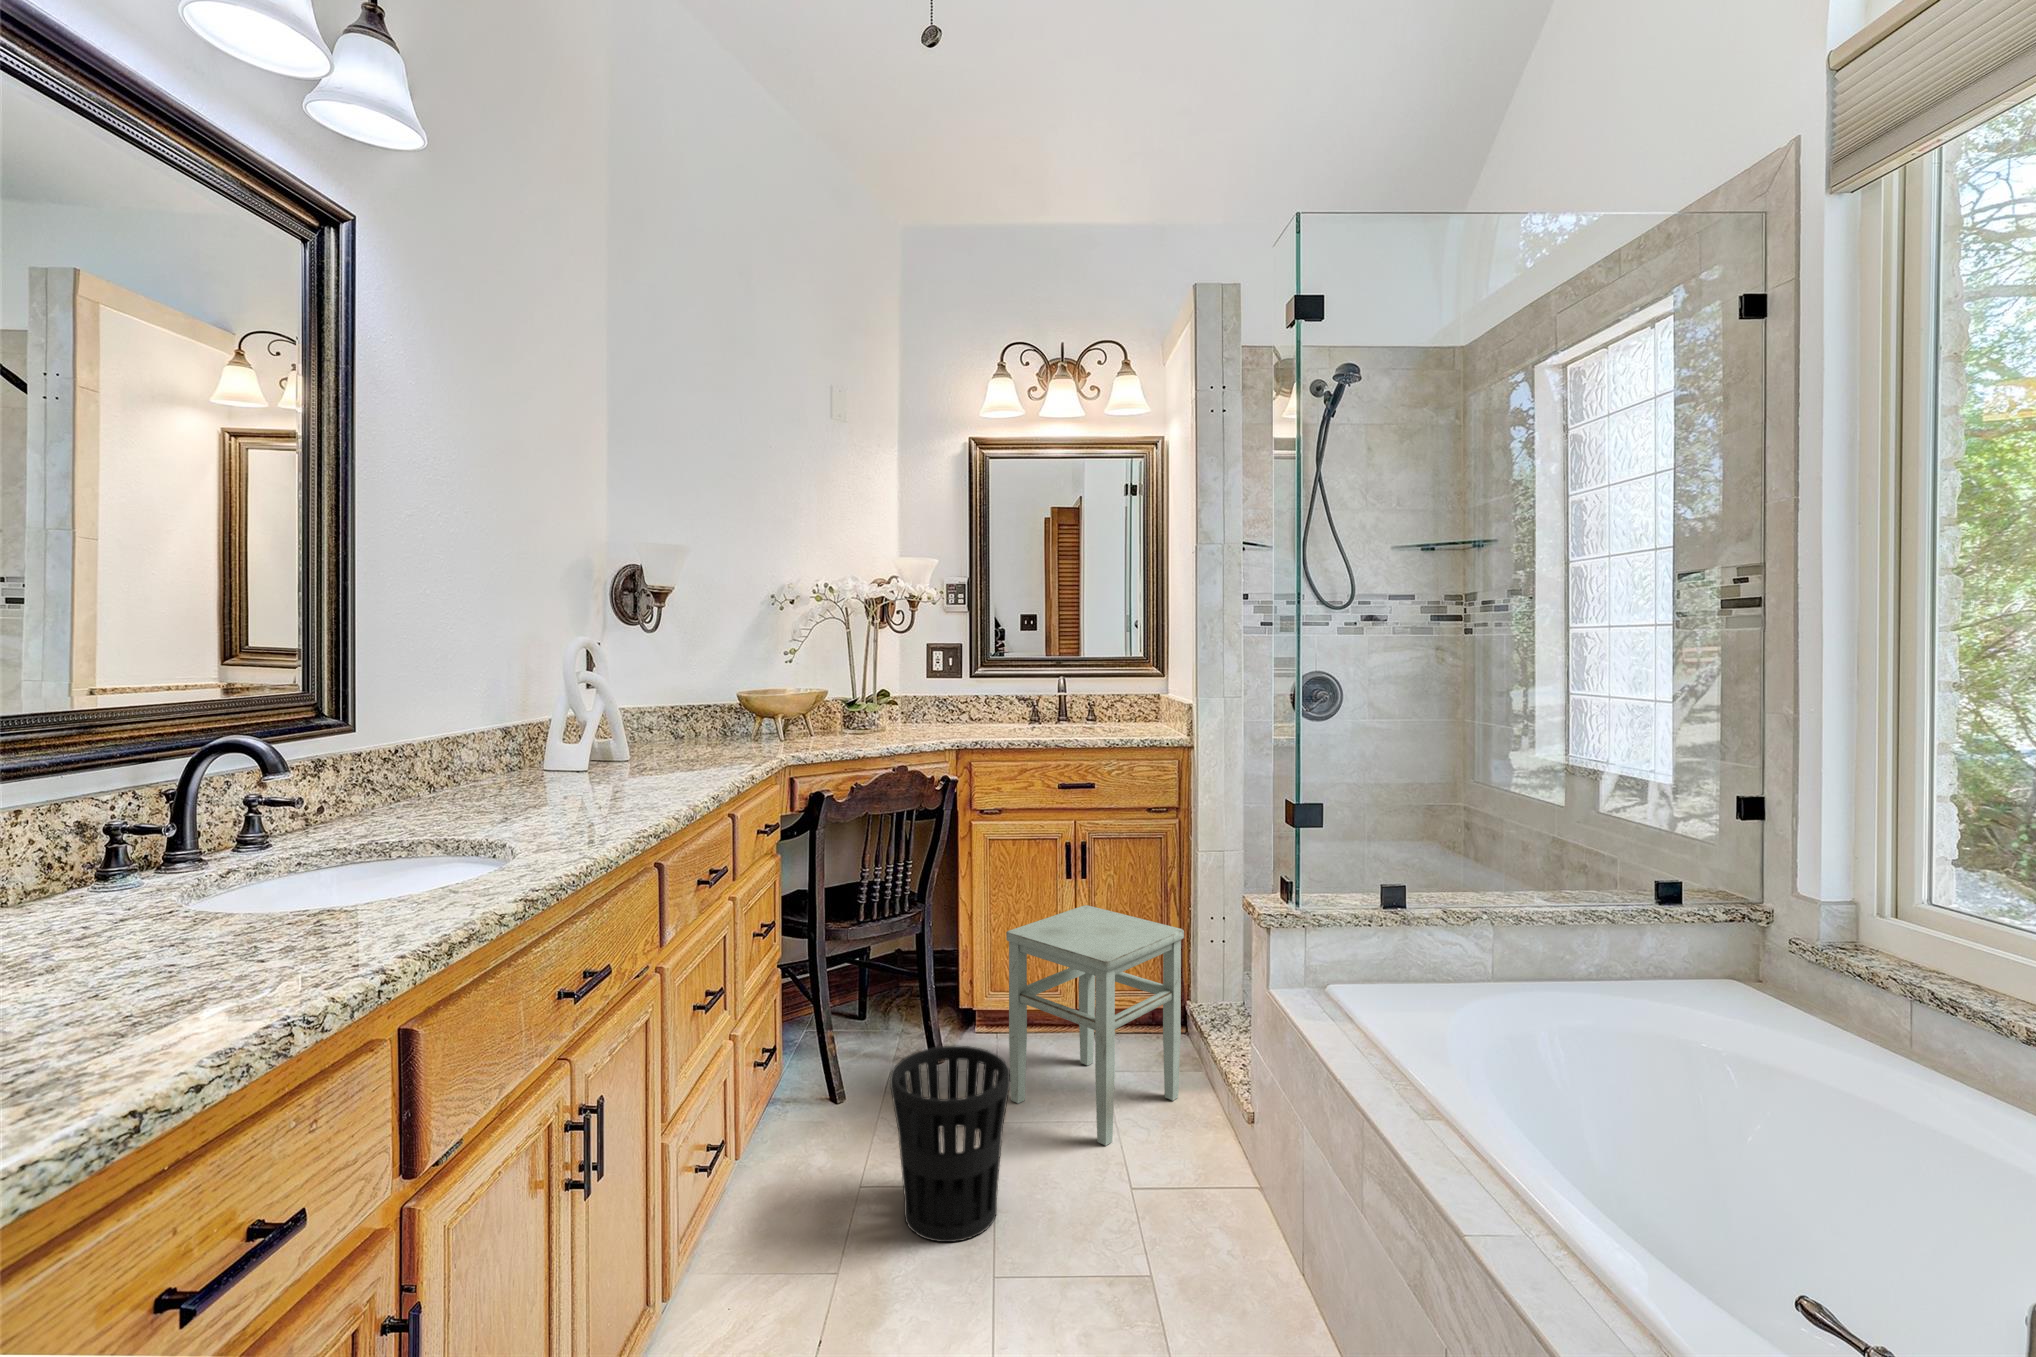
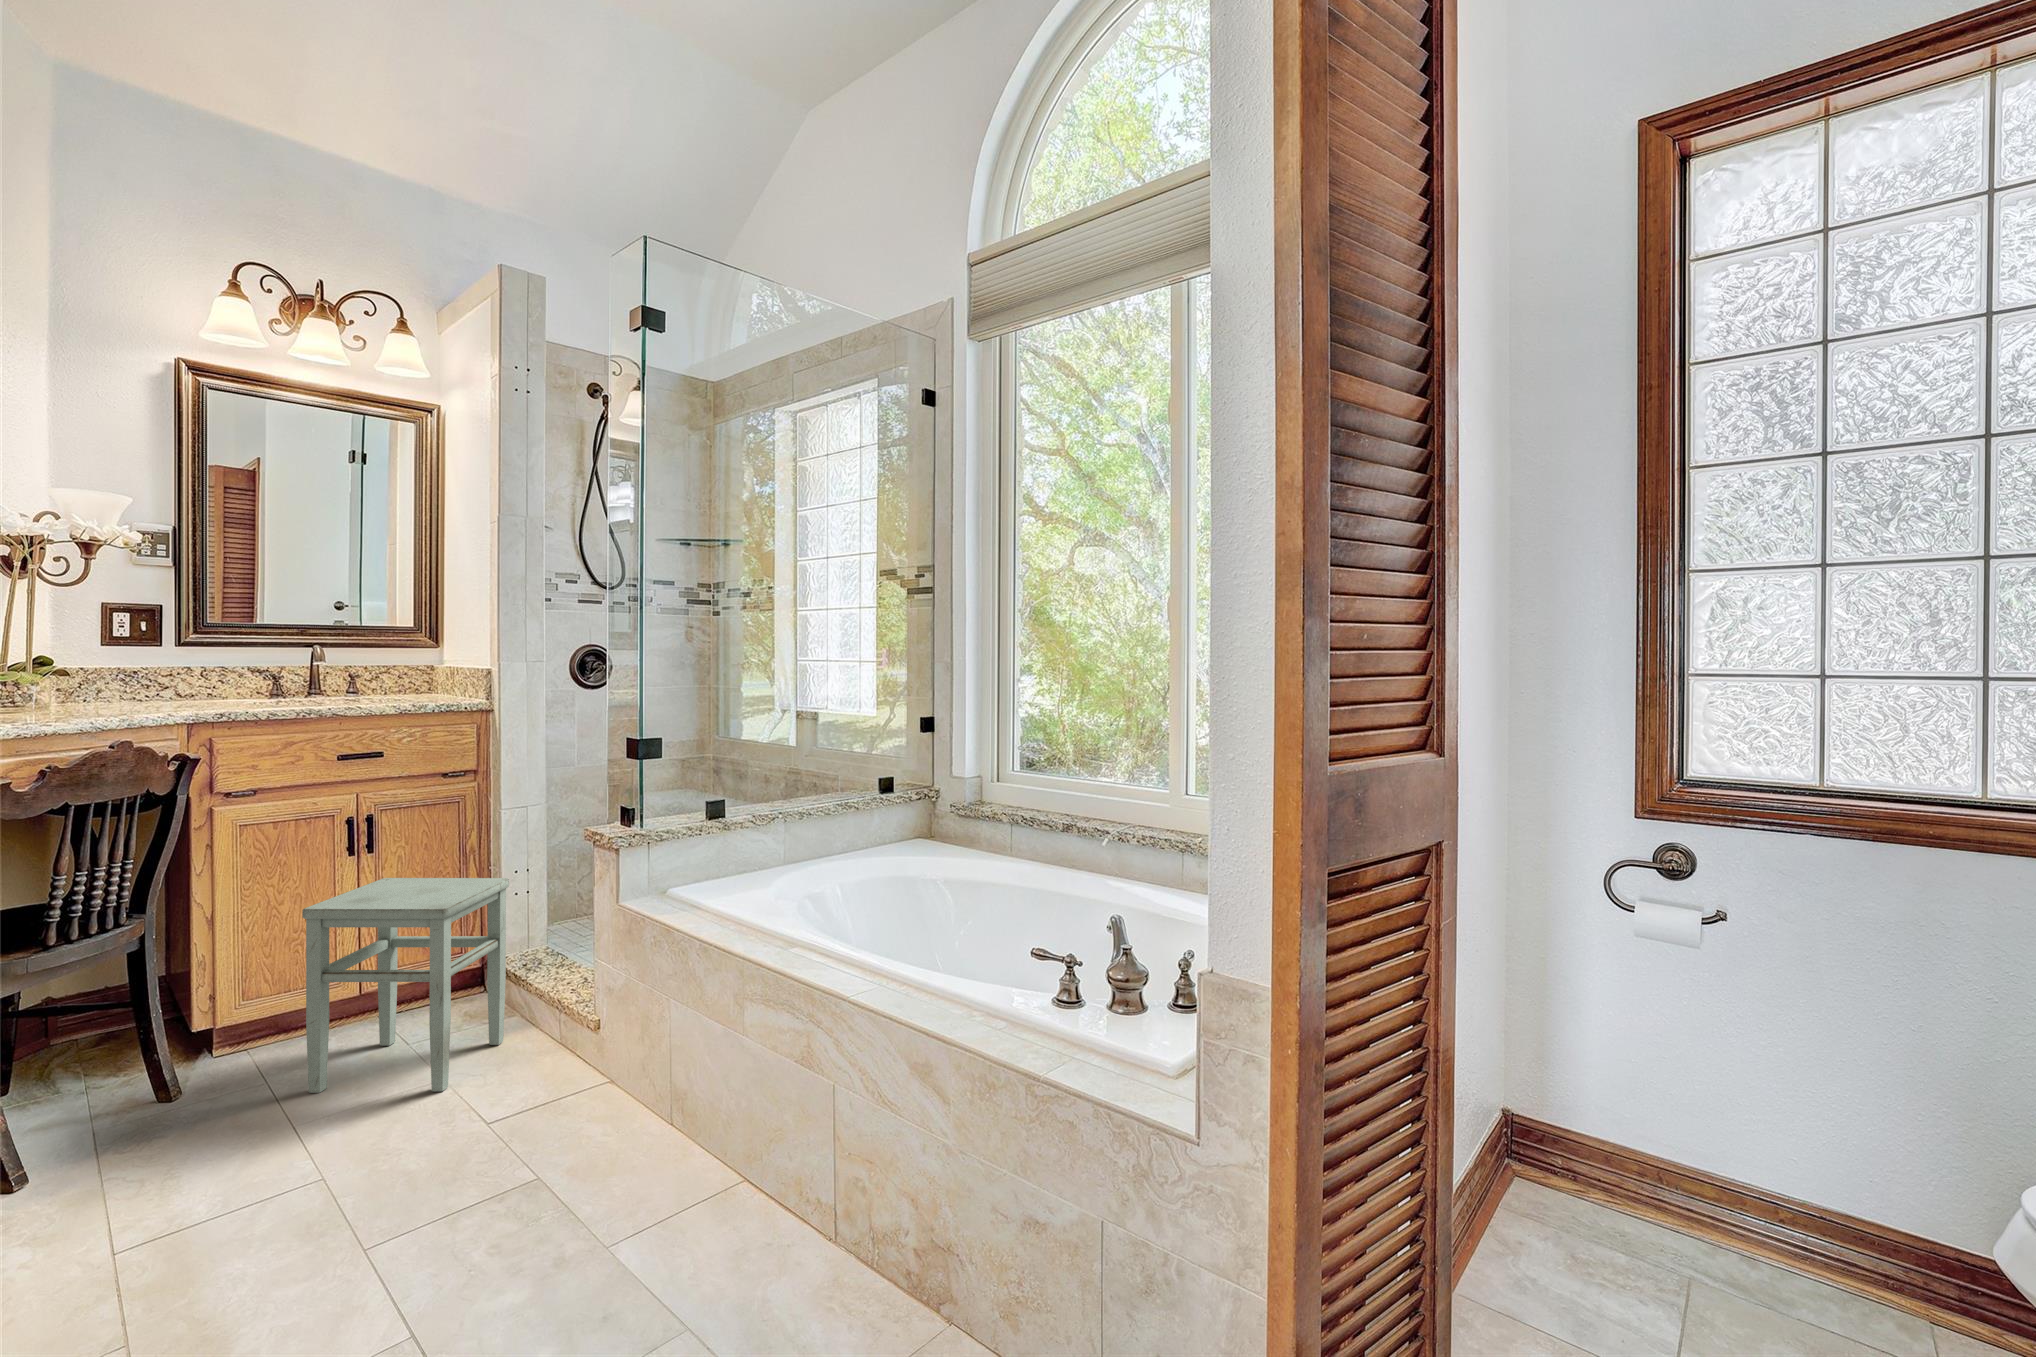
wastebasket: present [890,1046,1010,1242] -> none [205,1014,362,1210]

